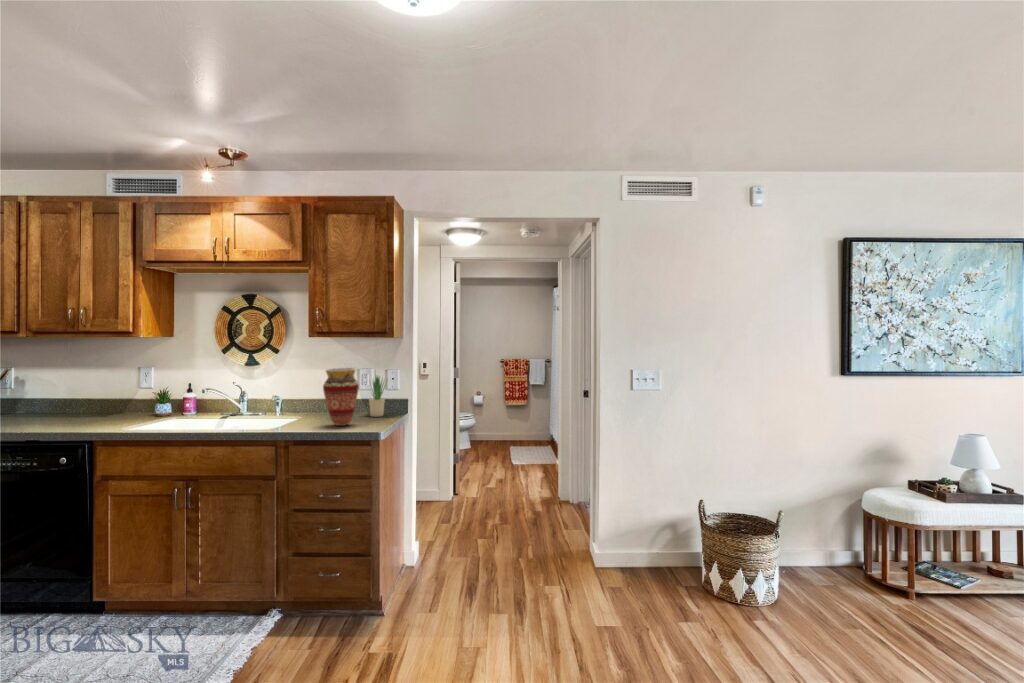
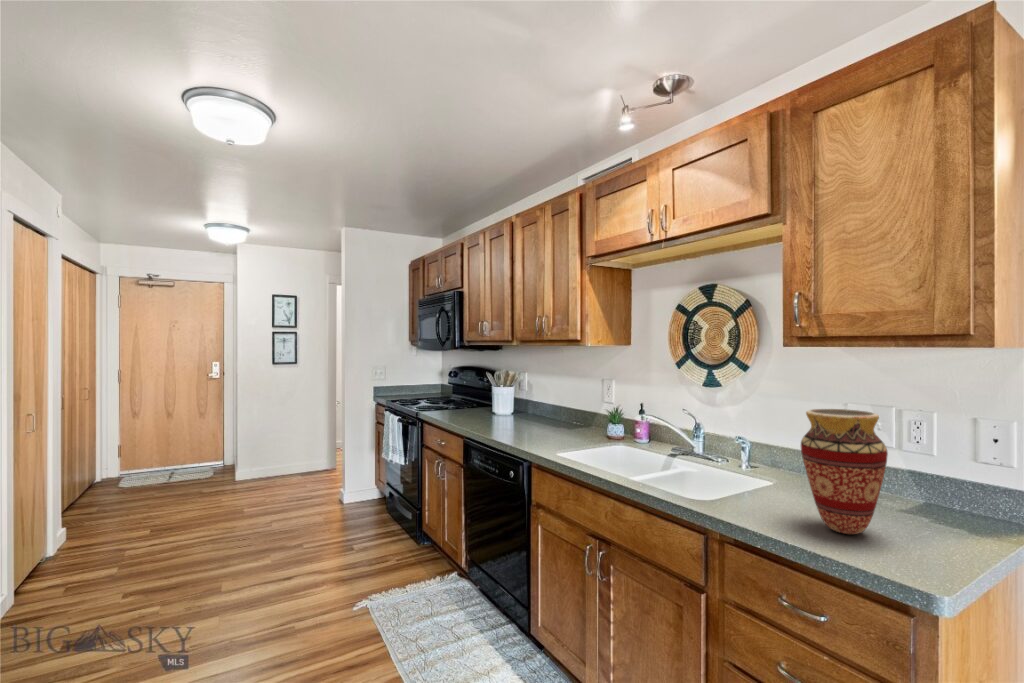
potted plant: present [369,374,386,417] -> none [924,414,981,522]

